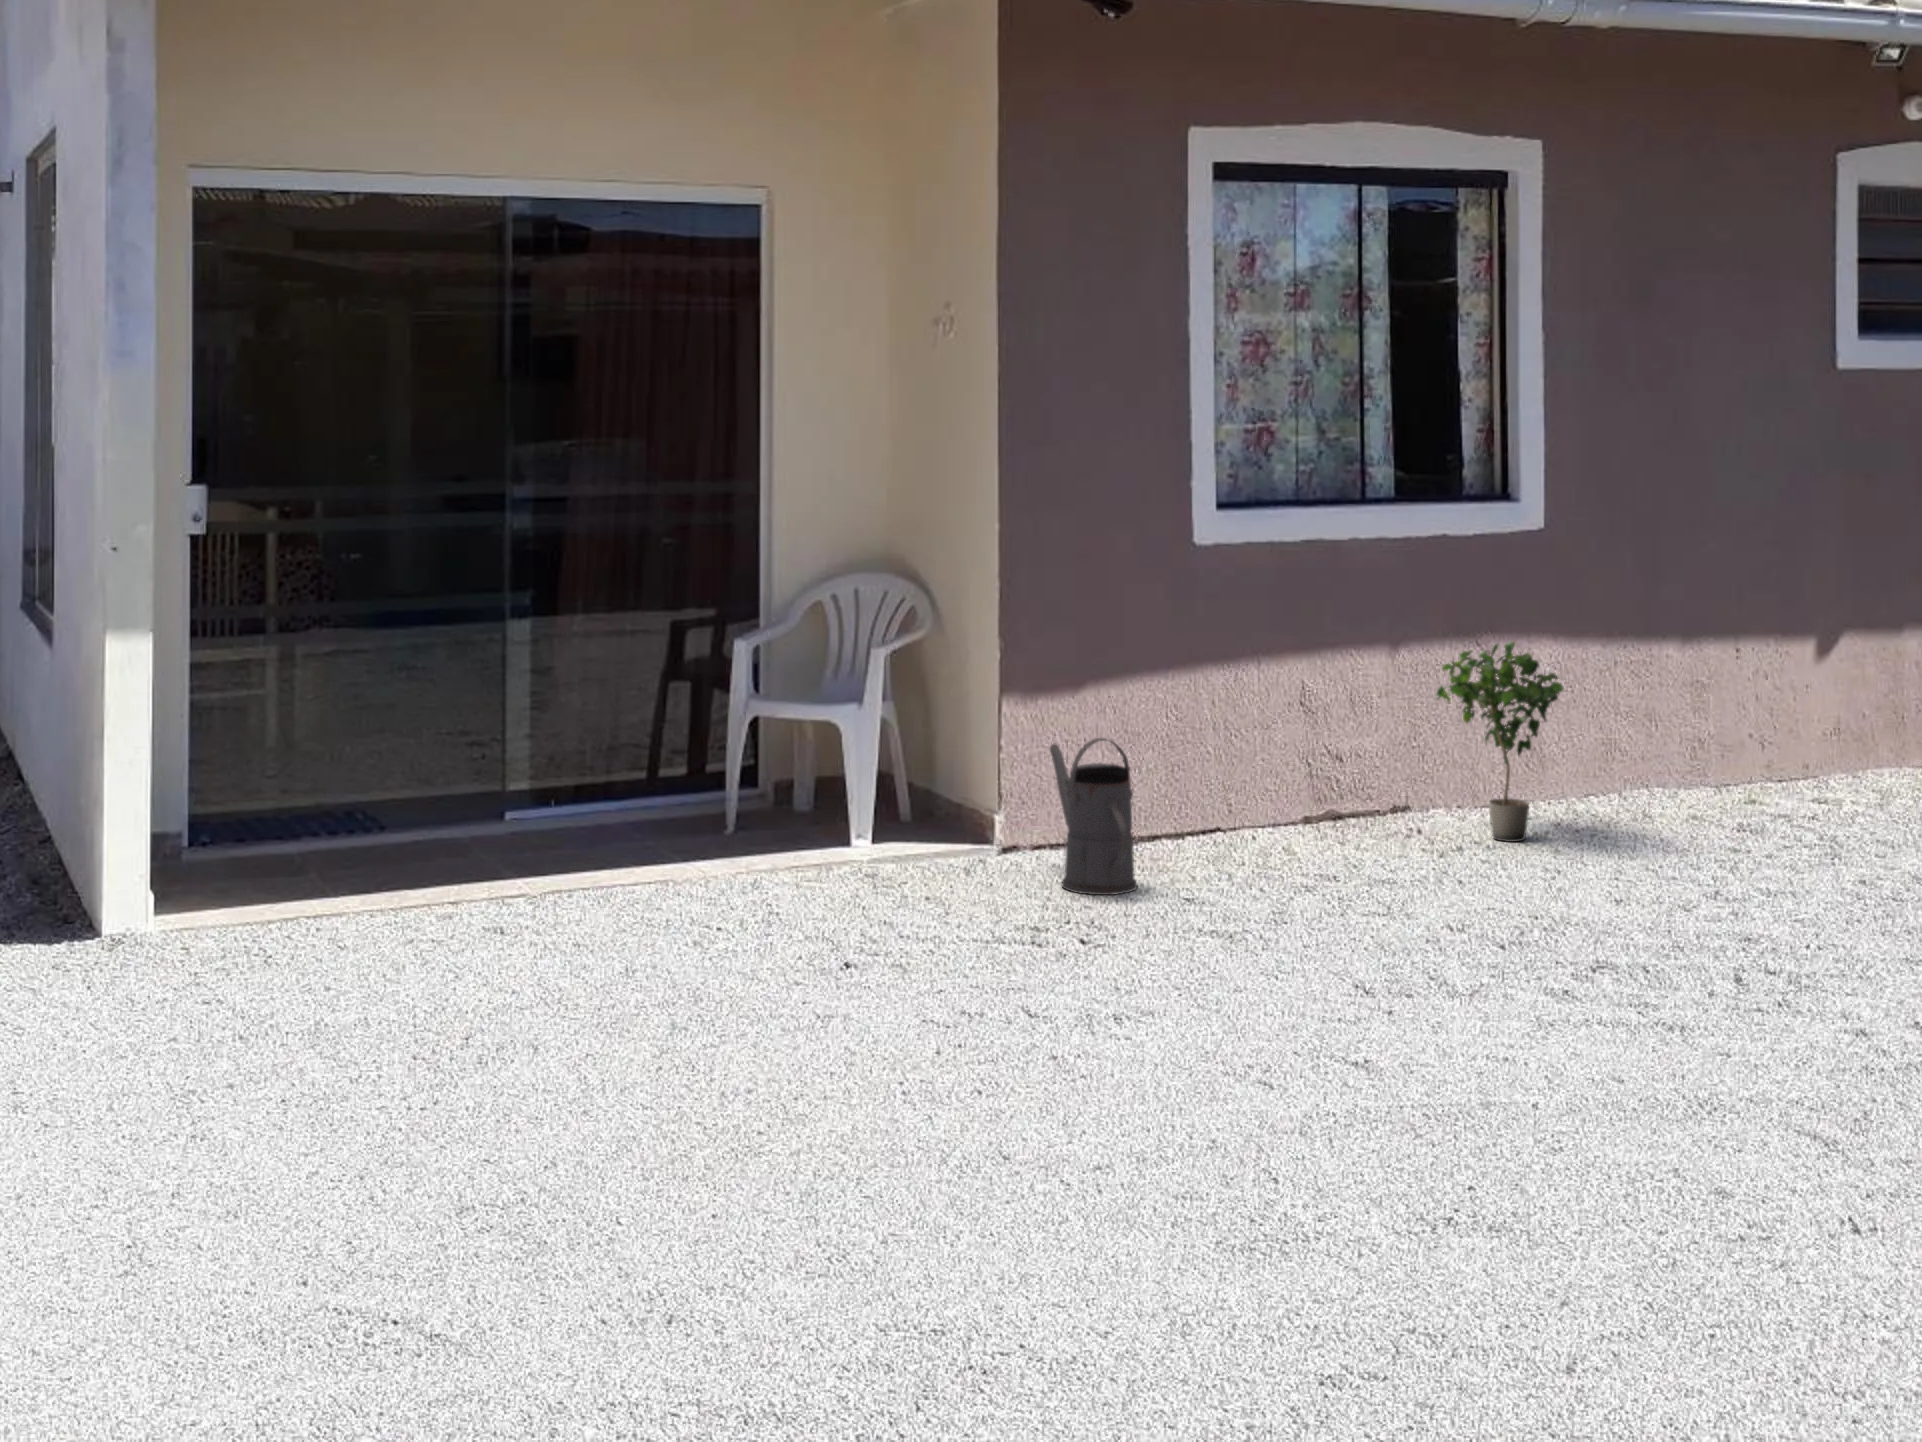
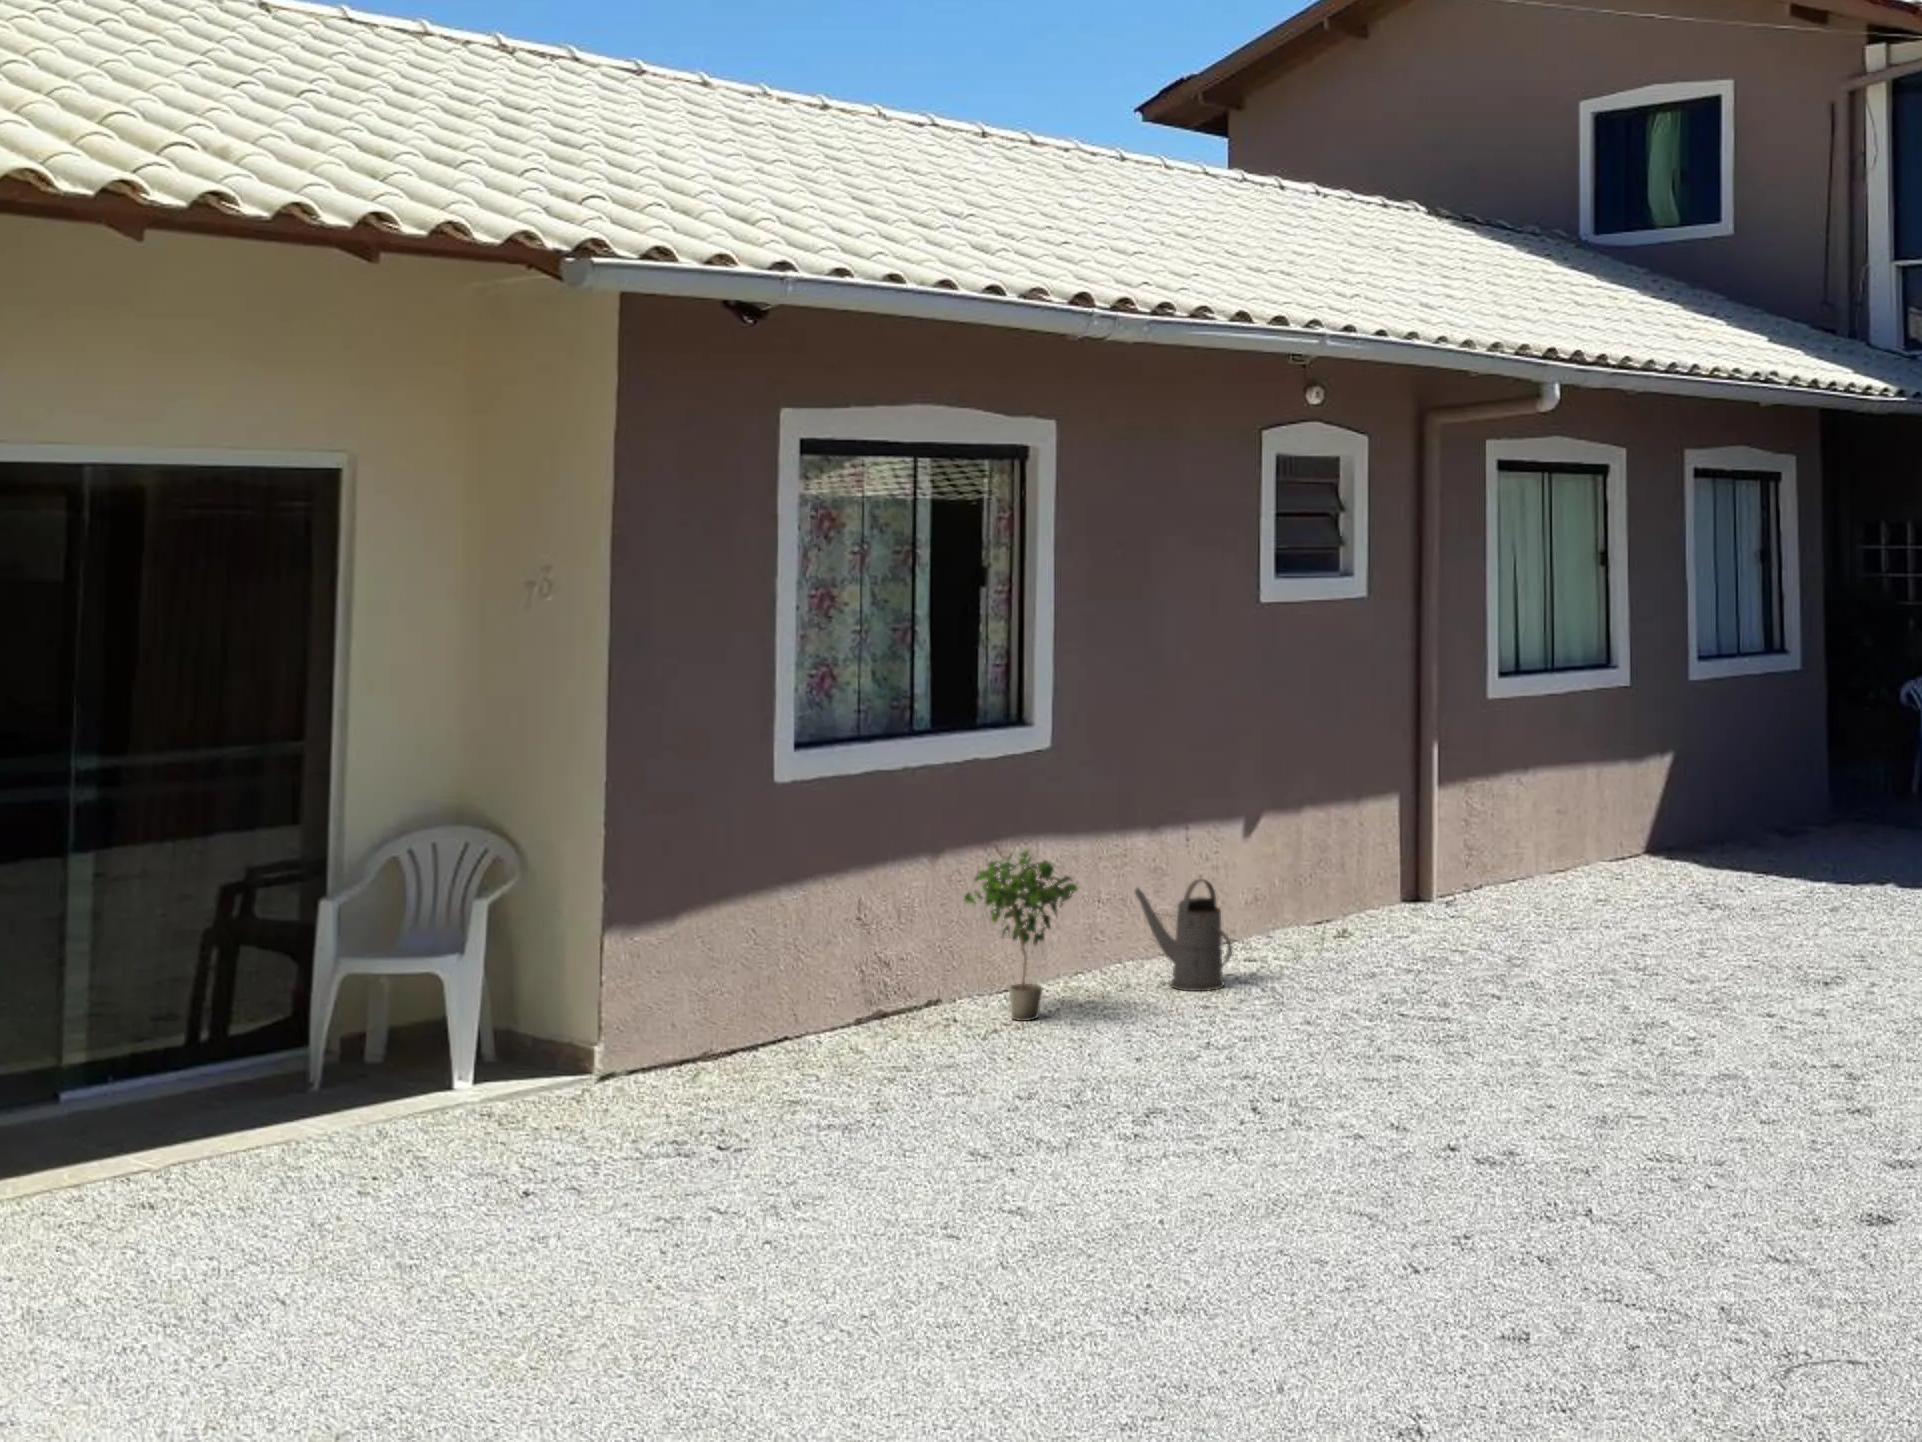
watering can: present [1050,738,1137,895] -> present [1135,879,1232,991]

